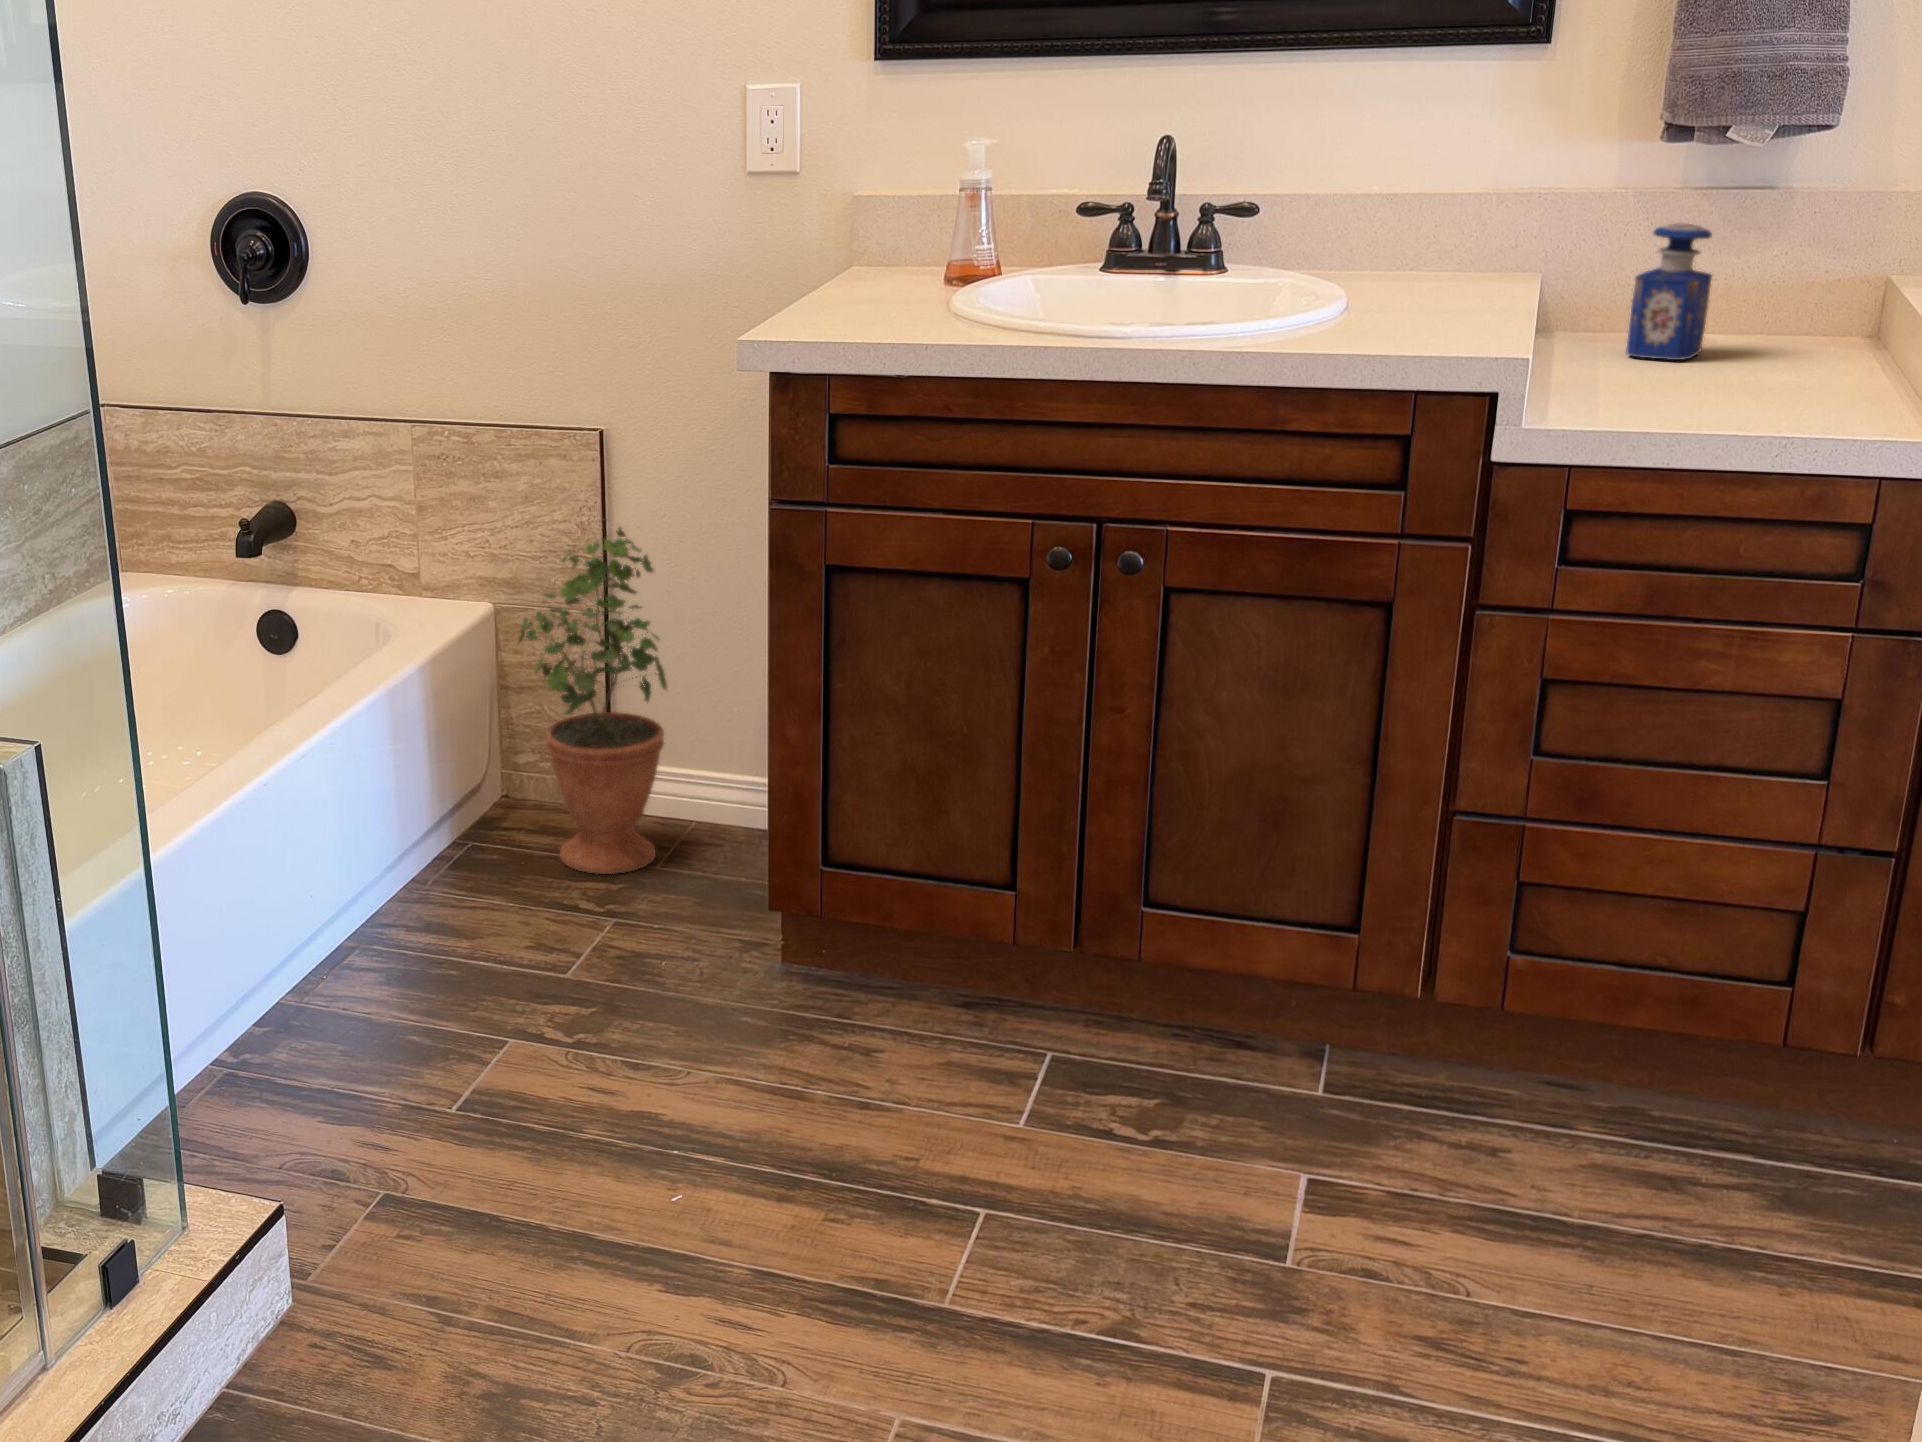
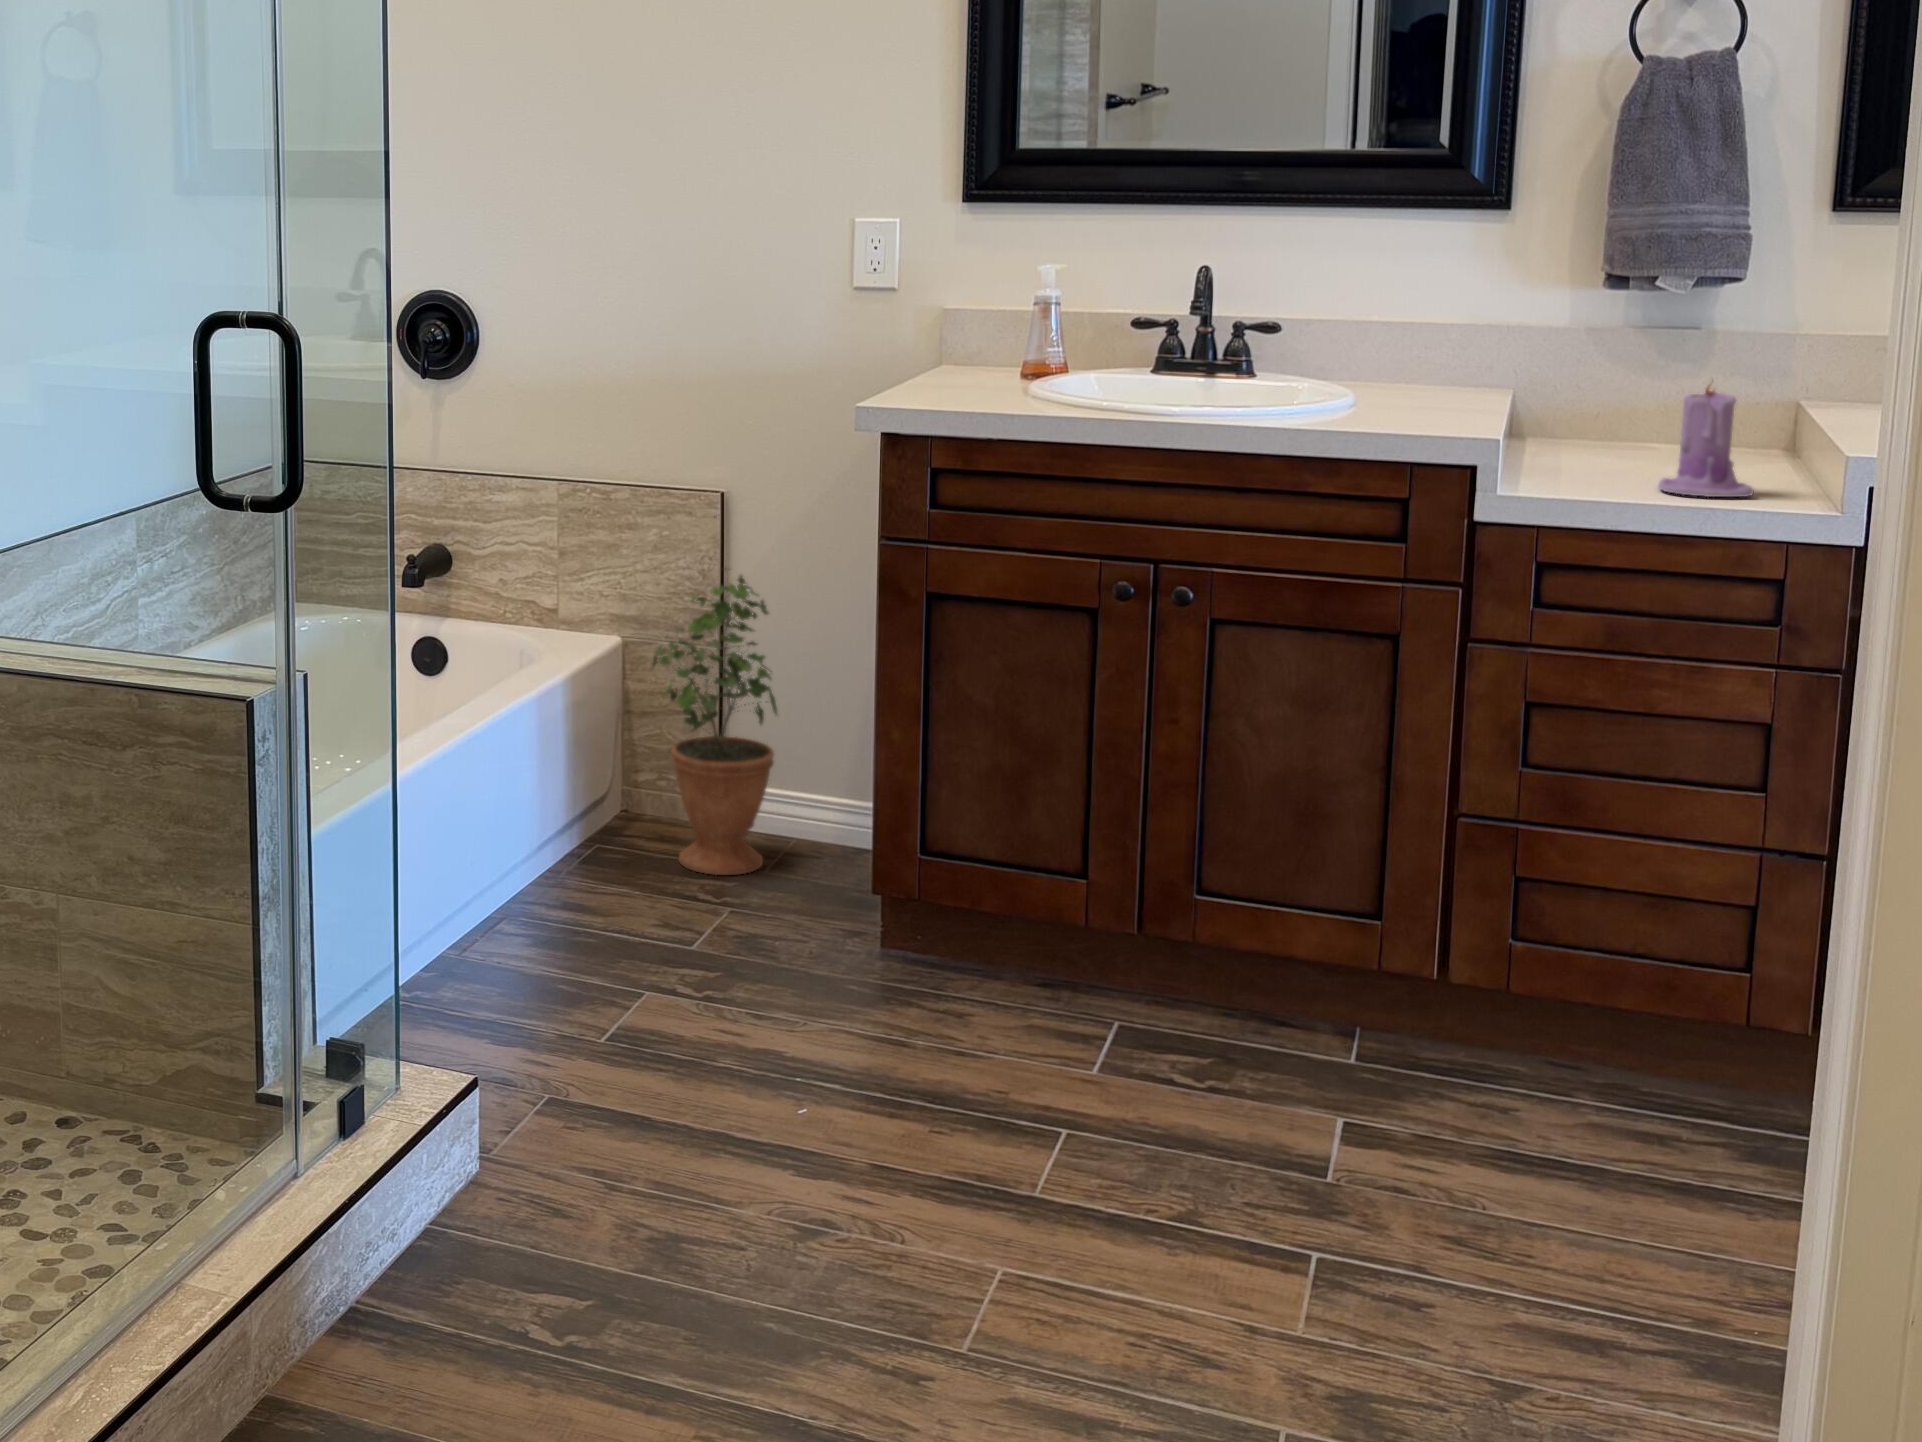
perfume bottle: present [1627,223,1712,360] -> none [1584,352,1650,459]
candle: none [1721,264,1843,418] -> present [1658,384,1754,497]

